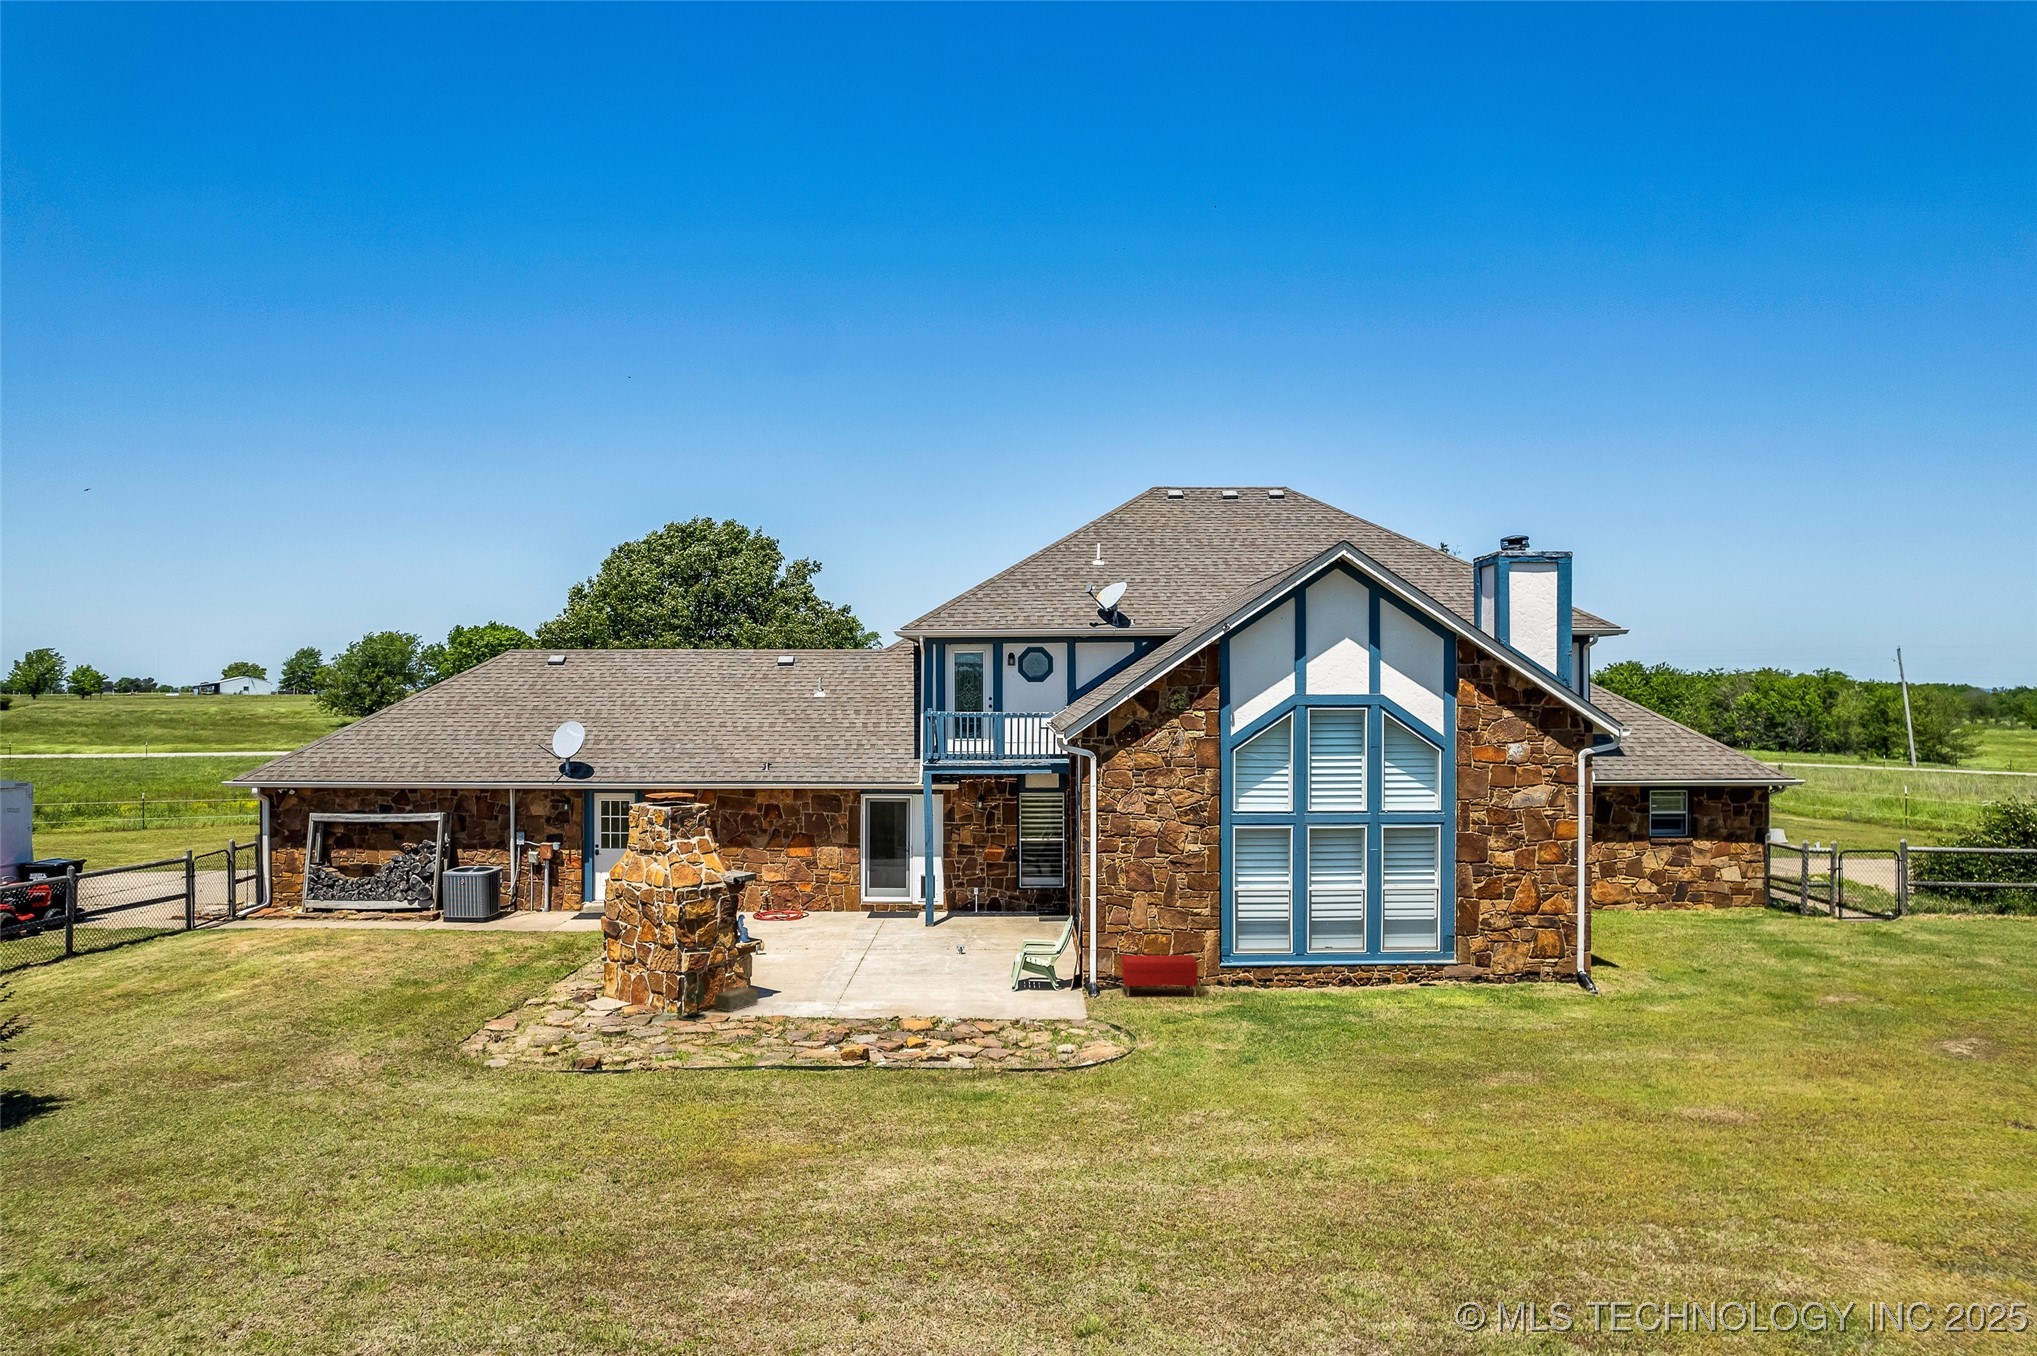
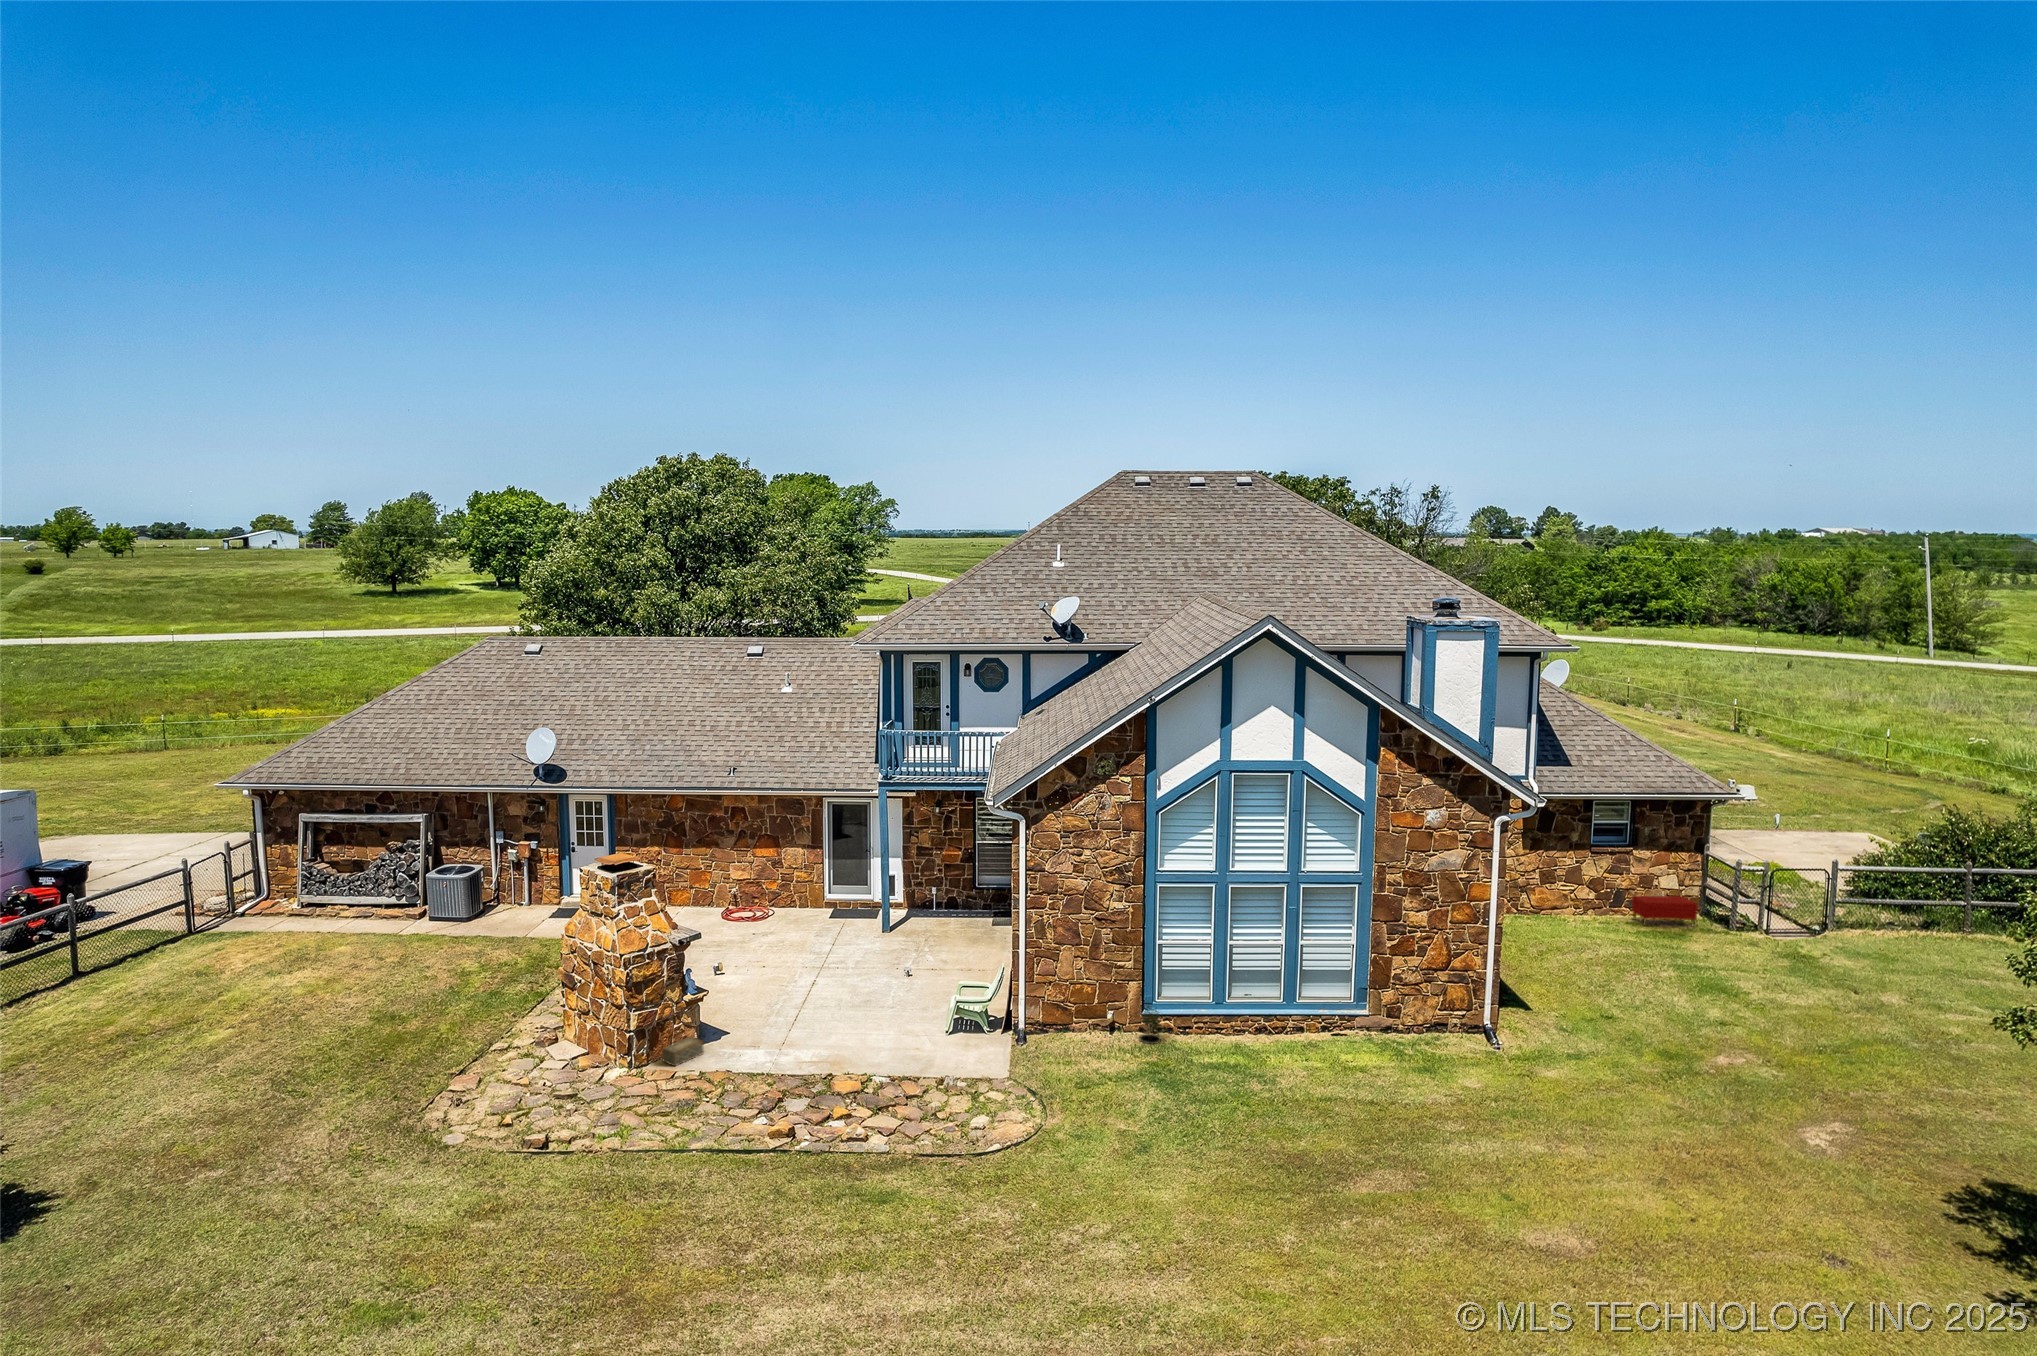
bench: present [1122,955,1198,997] -> present [1632,896,1698,926]
potted tree: present [680,974,706,1021] -> present [1139,1006,1161,1044]

